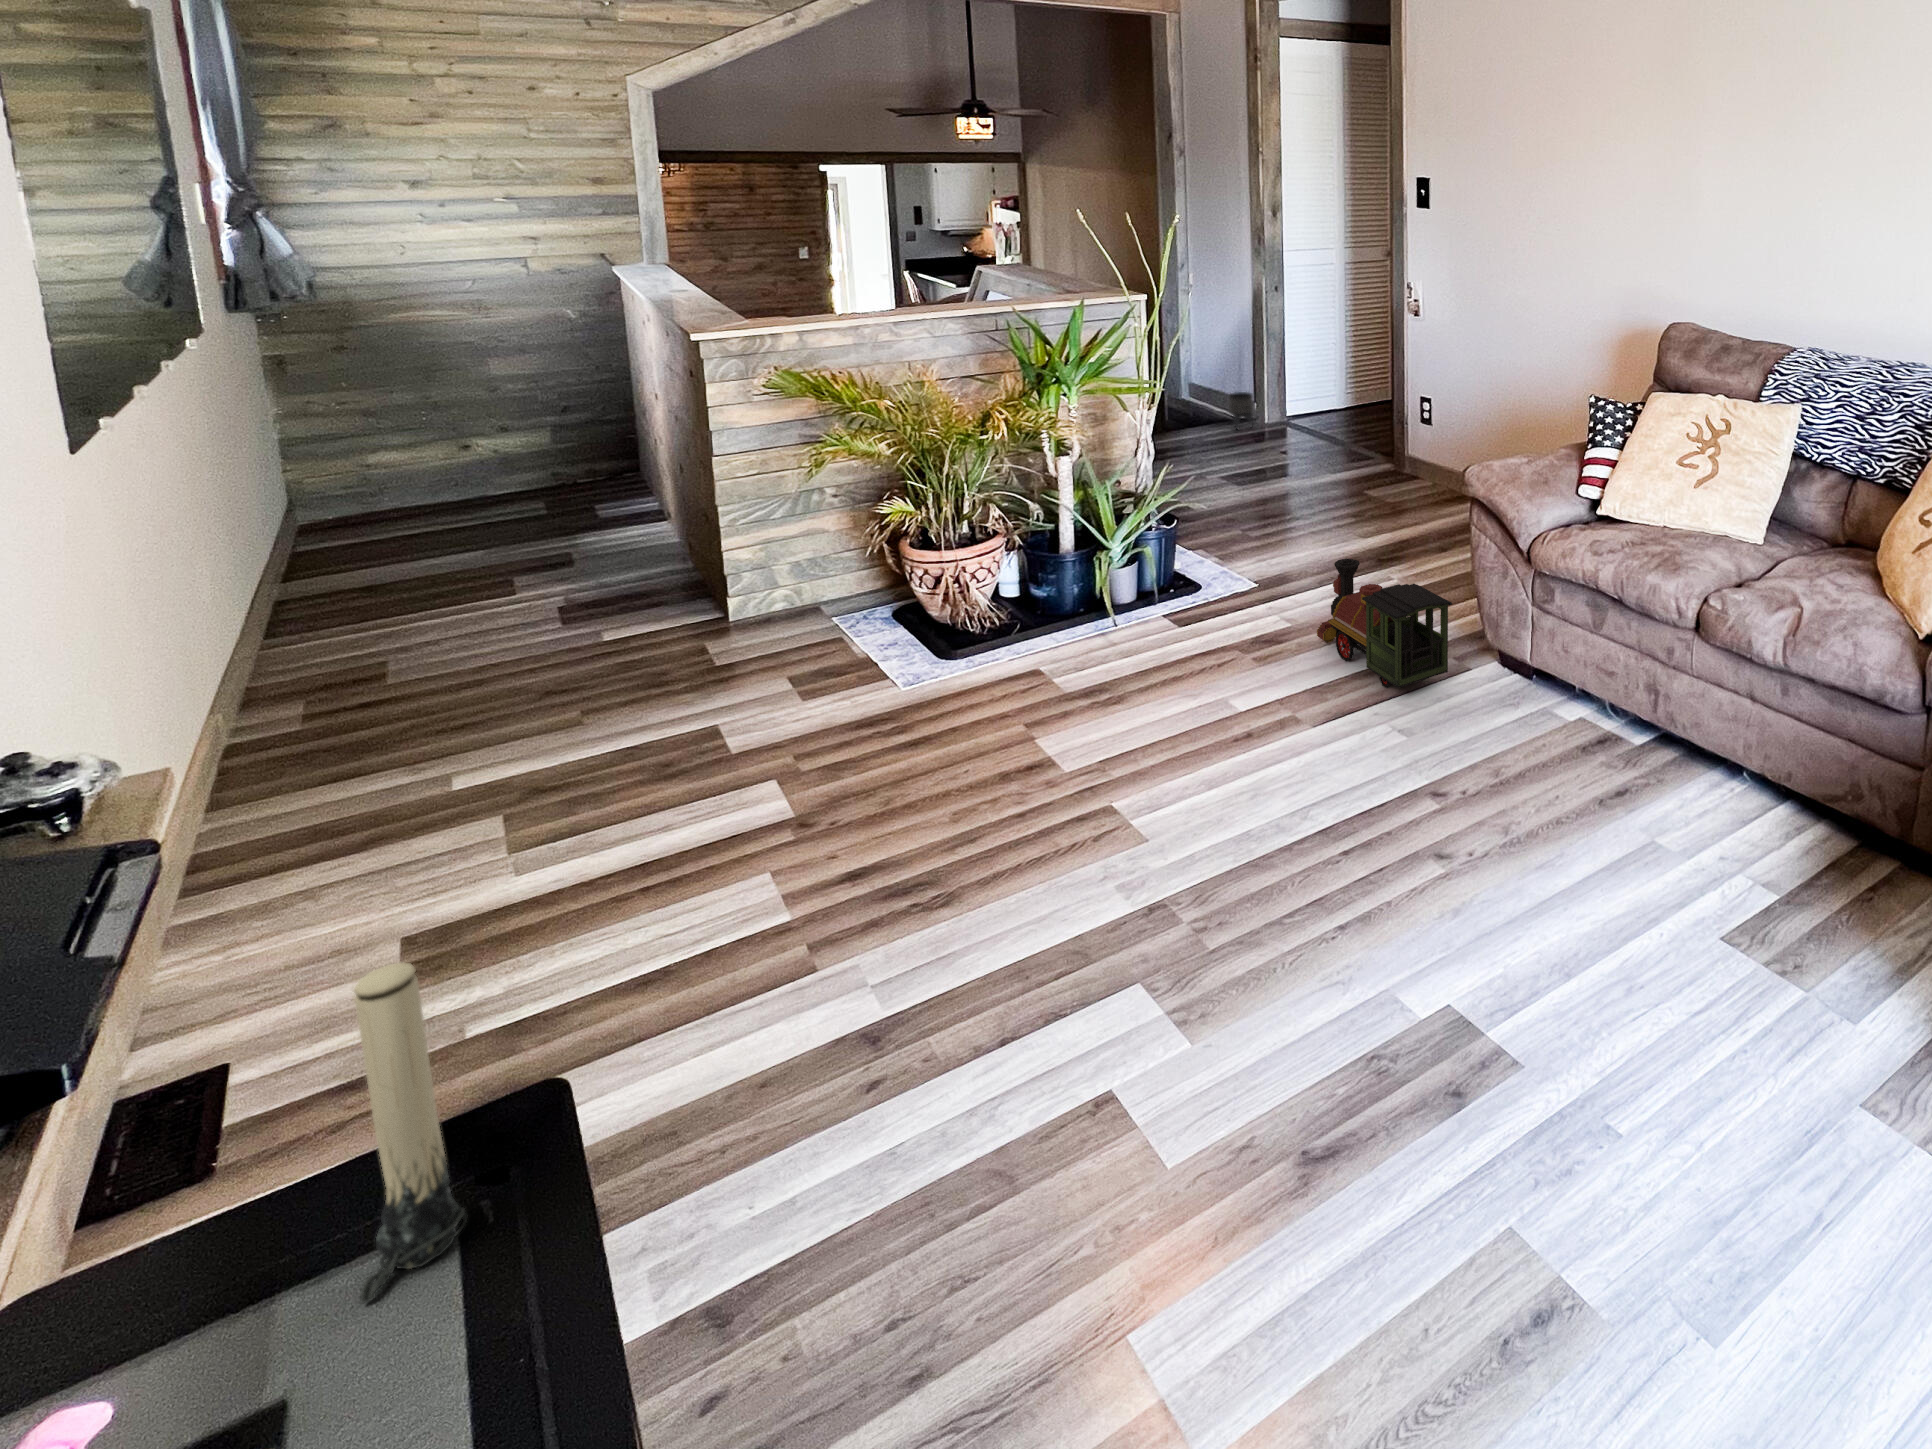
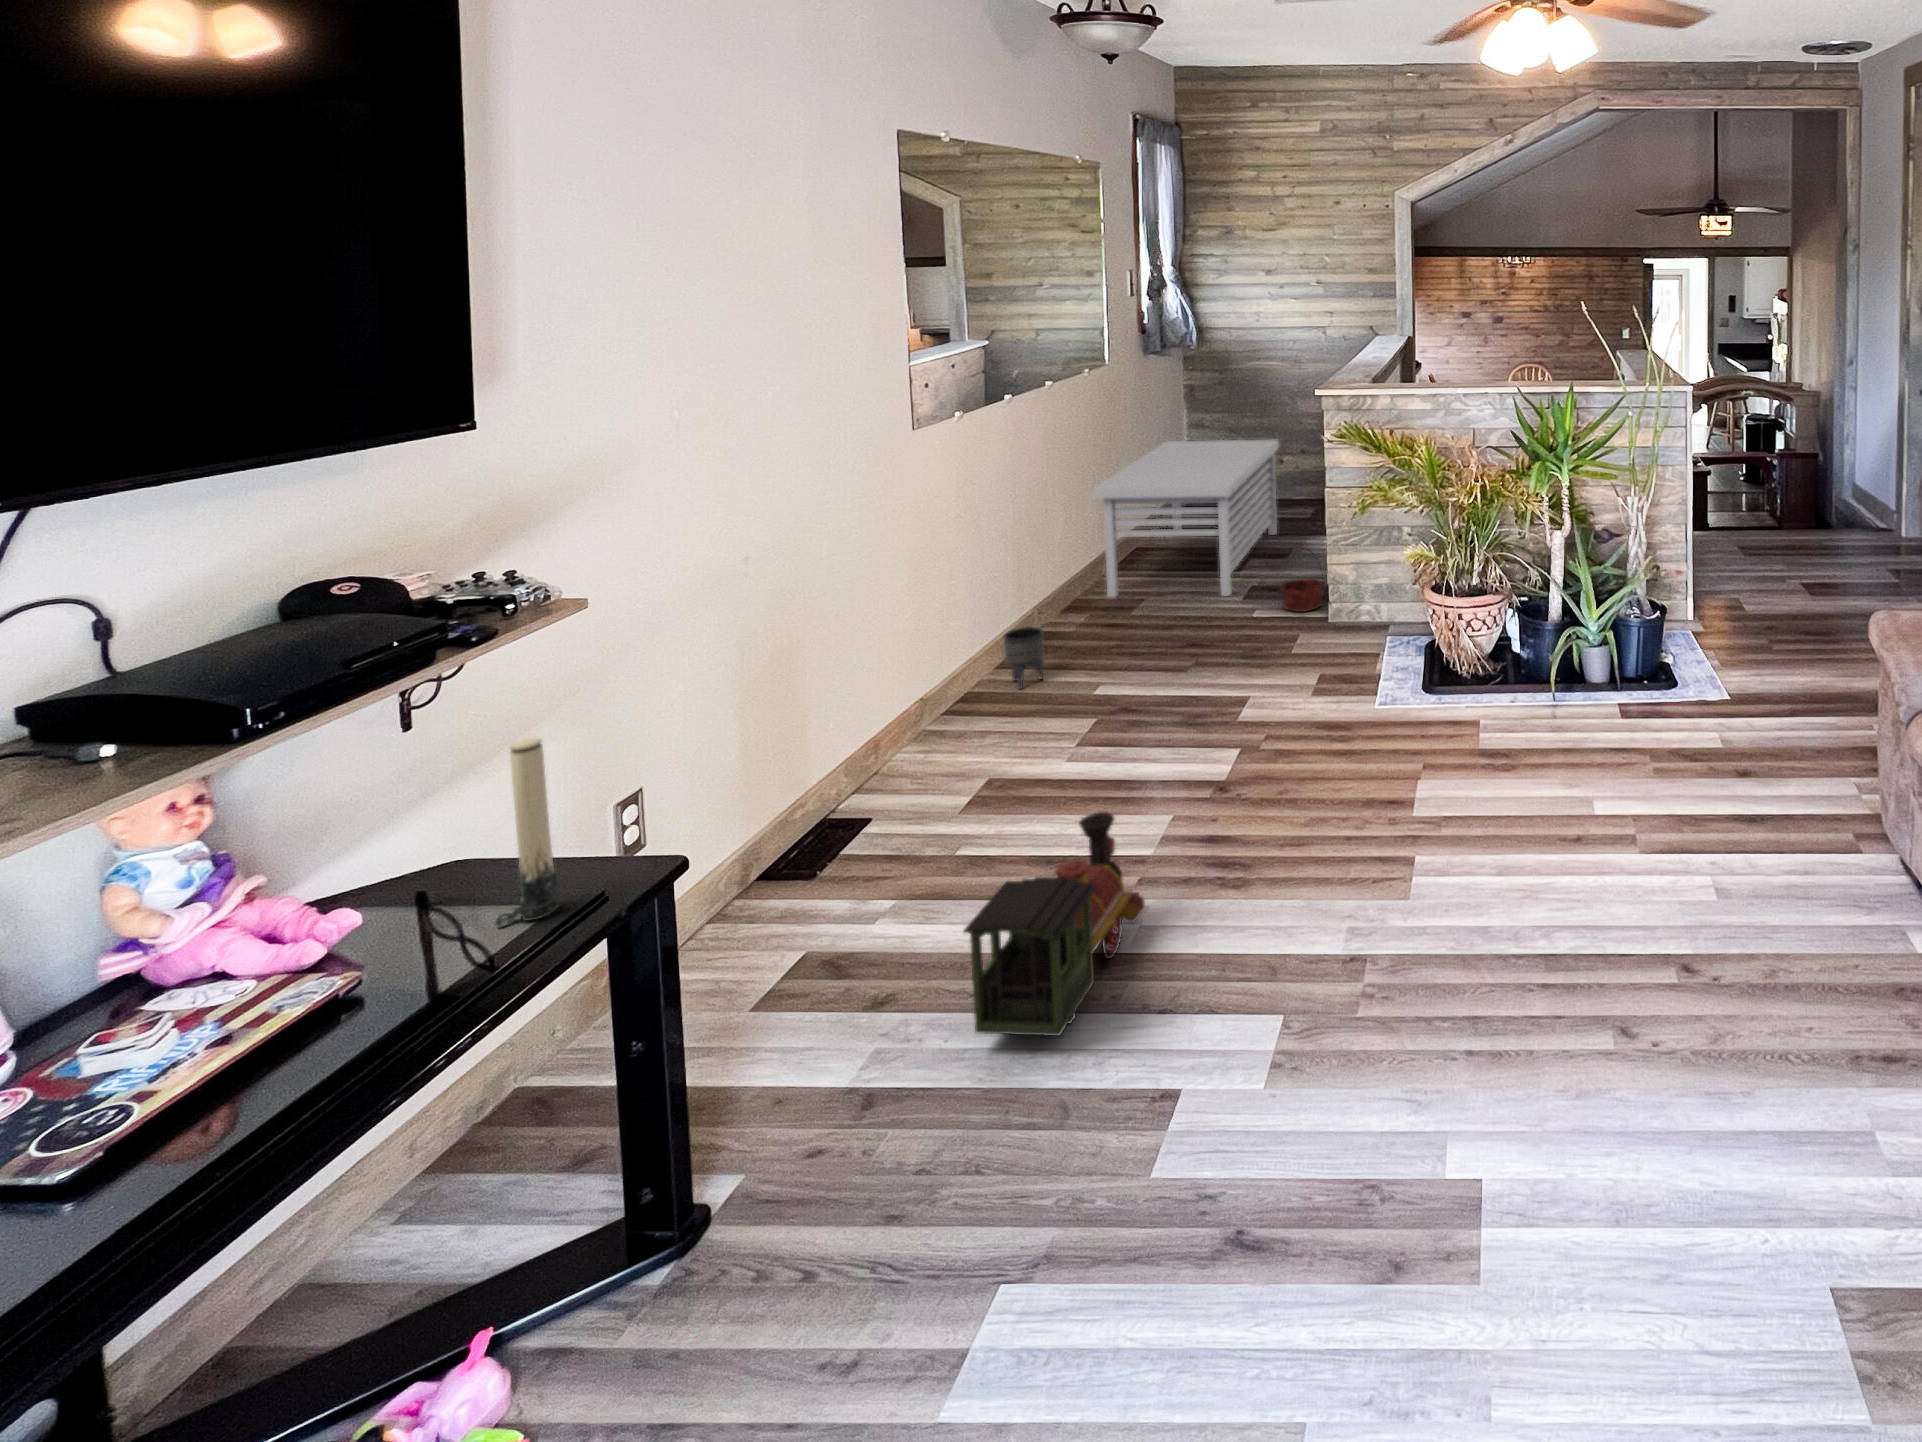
planter: present [1228,392,1253,429] -> present [1003,627,1043,689]
storage bench: none [236,411,521,674] -> present [1092,440,1279,598]
basket: none [621,536,693,622] -> present [1280,549,1324,612]
toy train: present [1317,558,1452,688] -> present [964,812,1145,1036]

